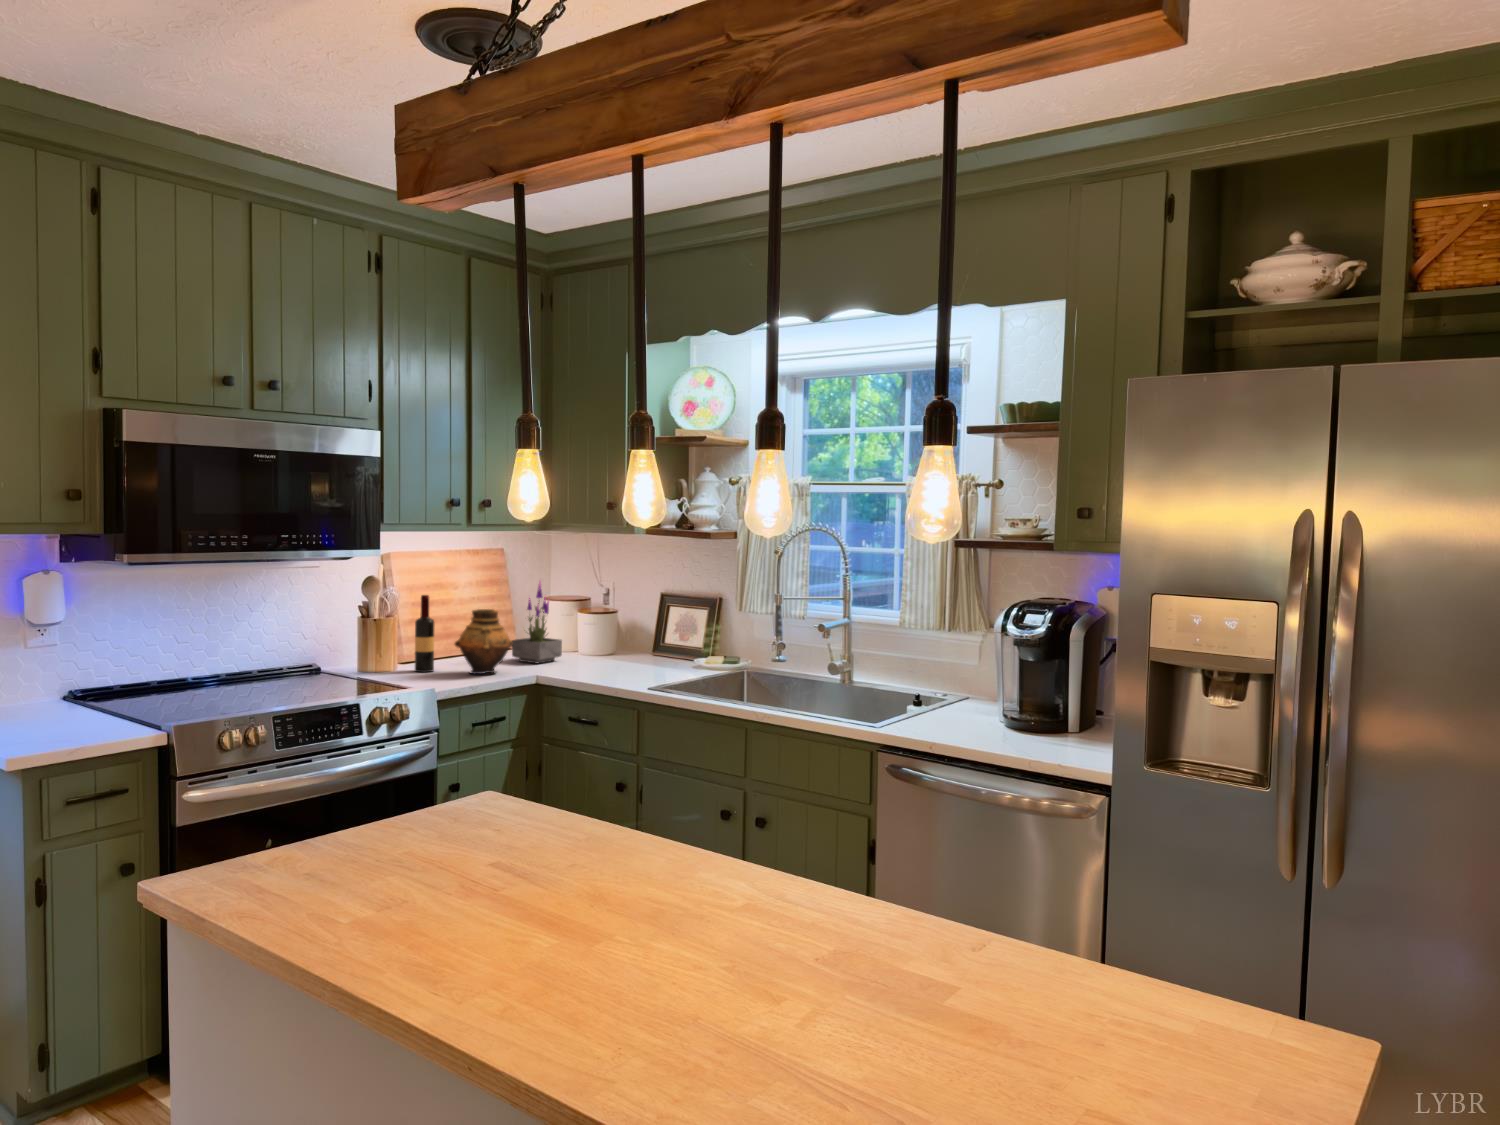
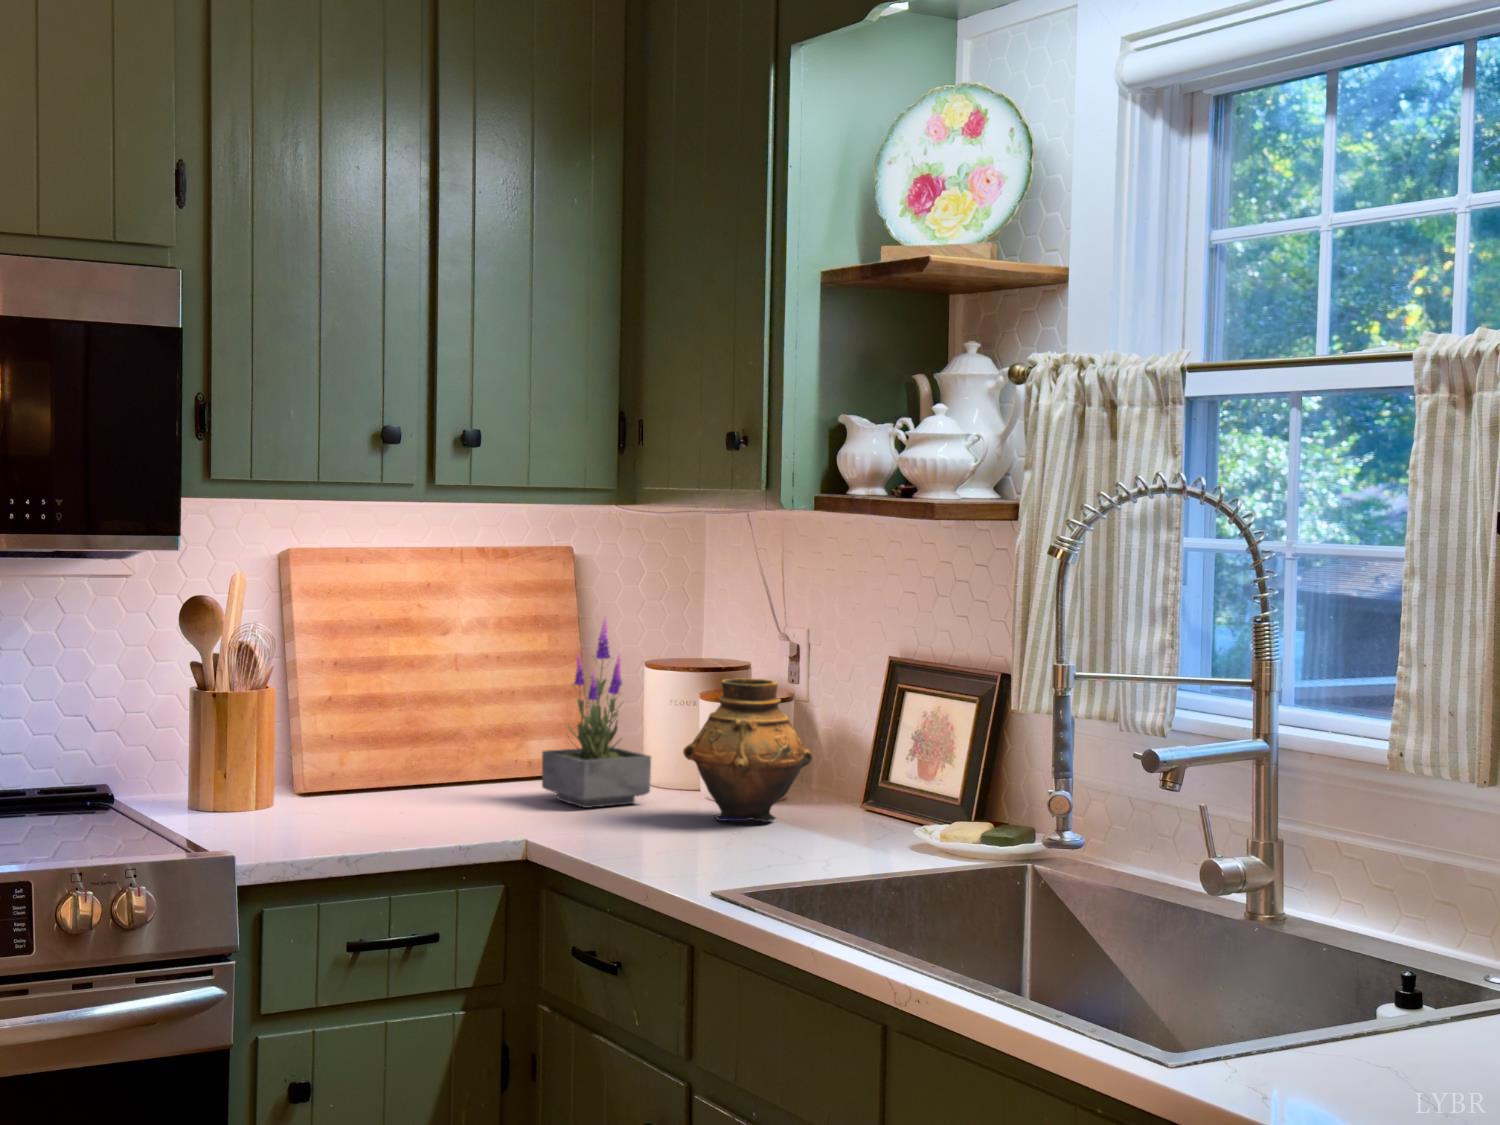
wine bottle: present [415,595,434,672] -> none [296,641,340,813]
vase: present [455,609,513,674] -> present [683,678,812,822]

